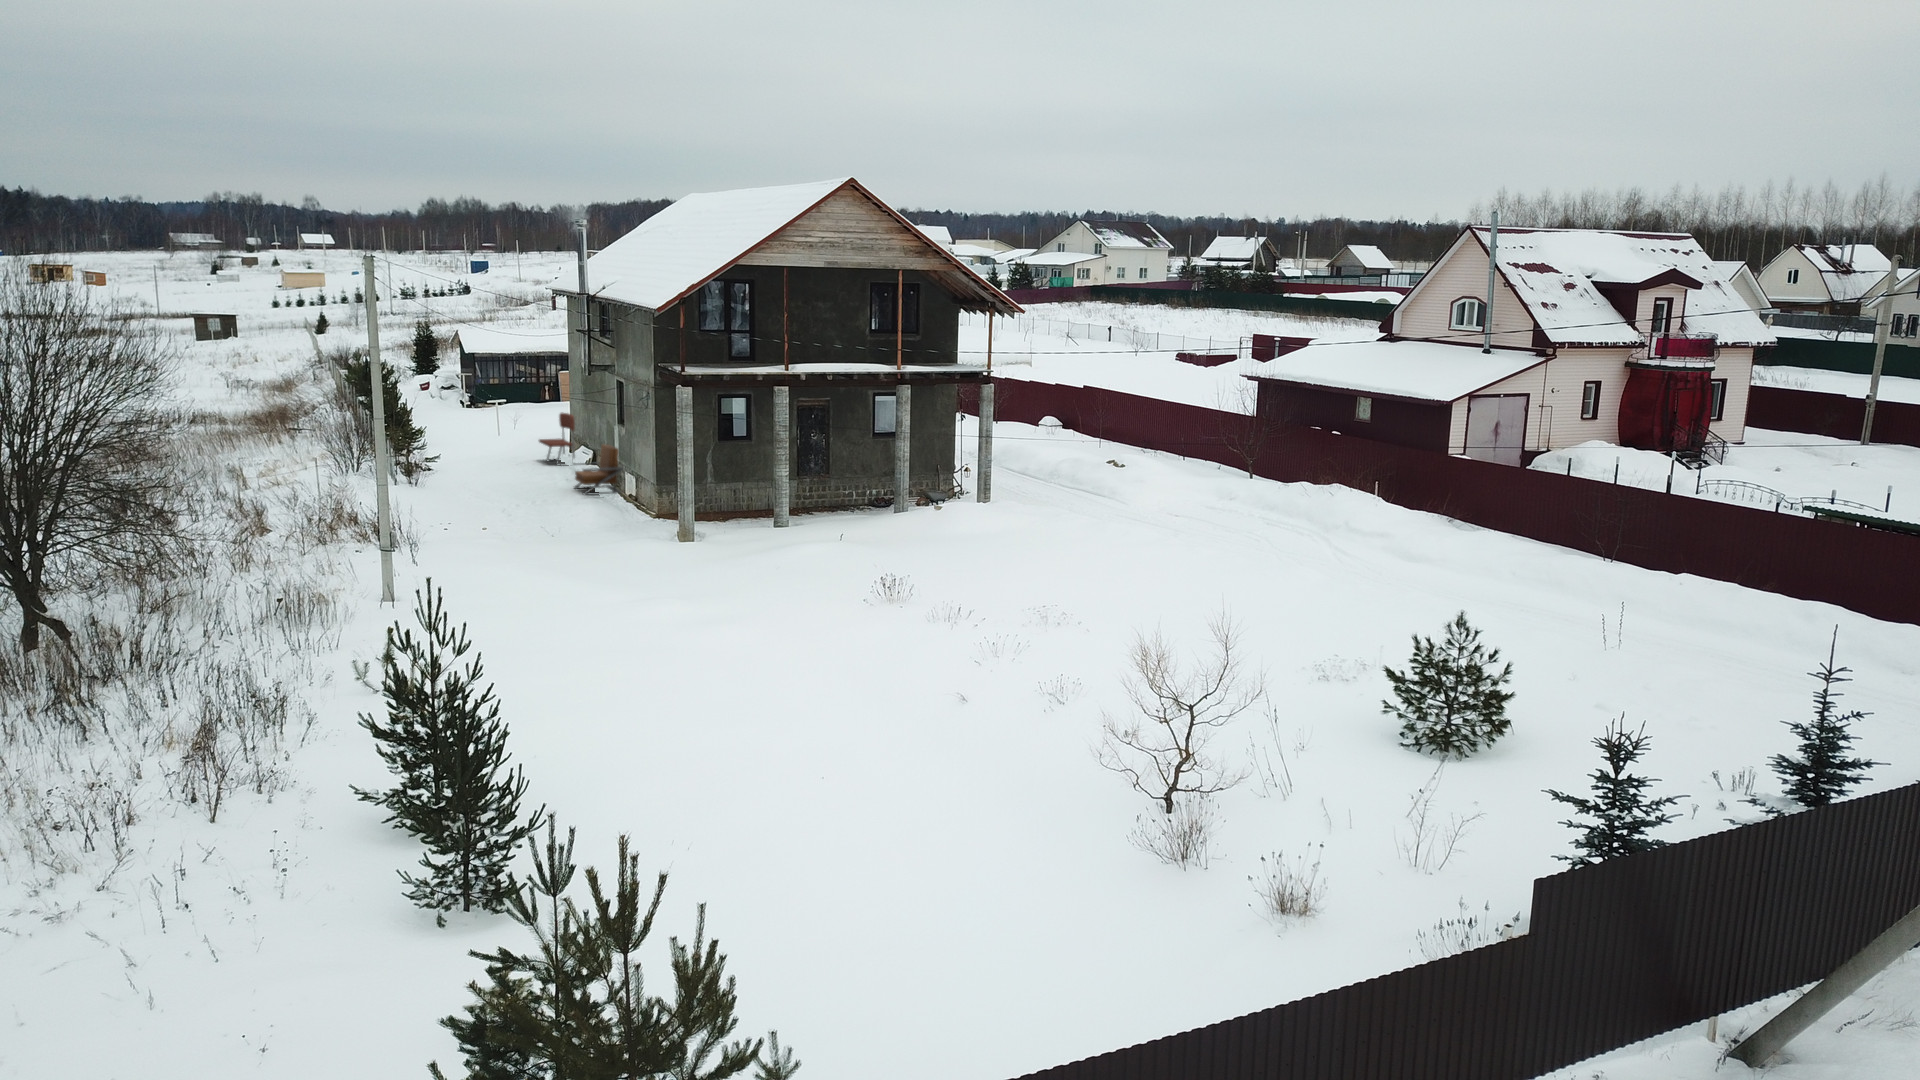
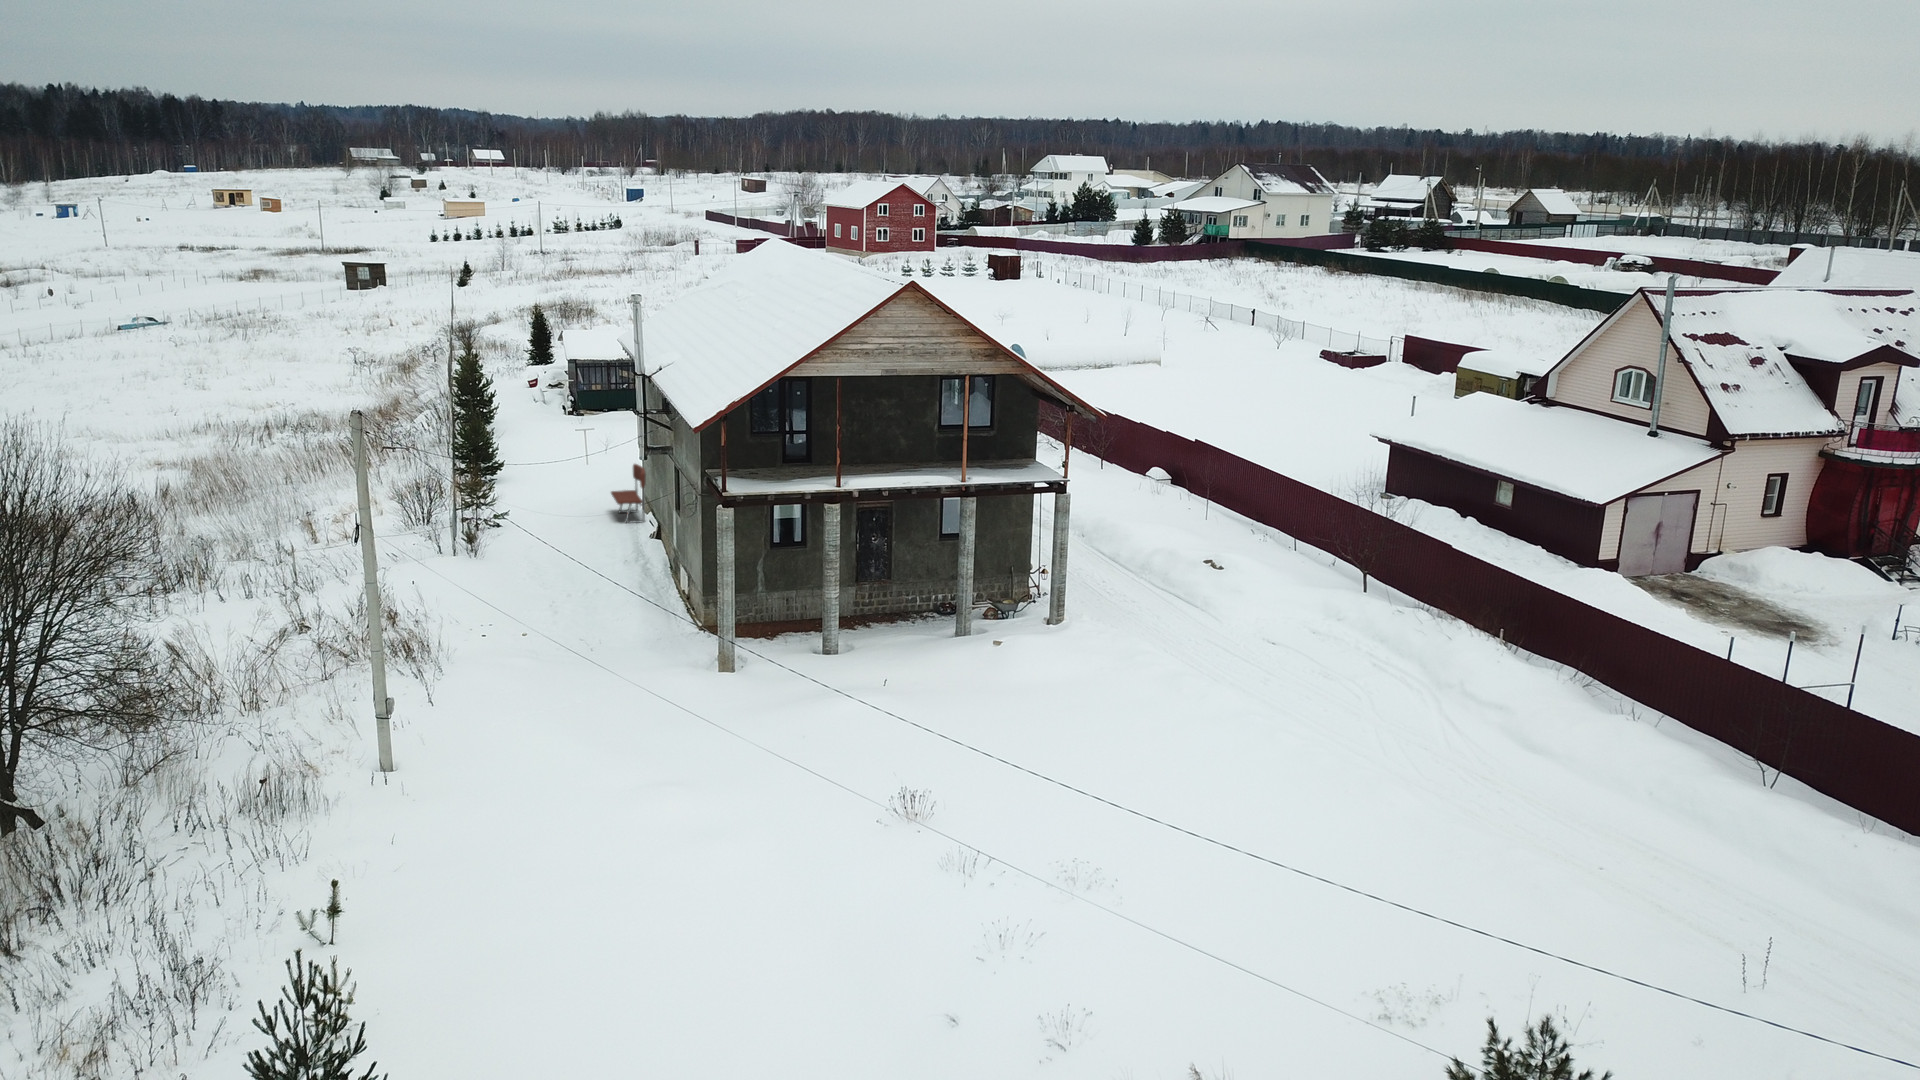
lounge chair: present [574,444,623,495] -> none [626,527,676,587]

